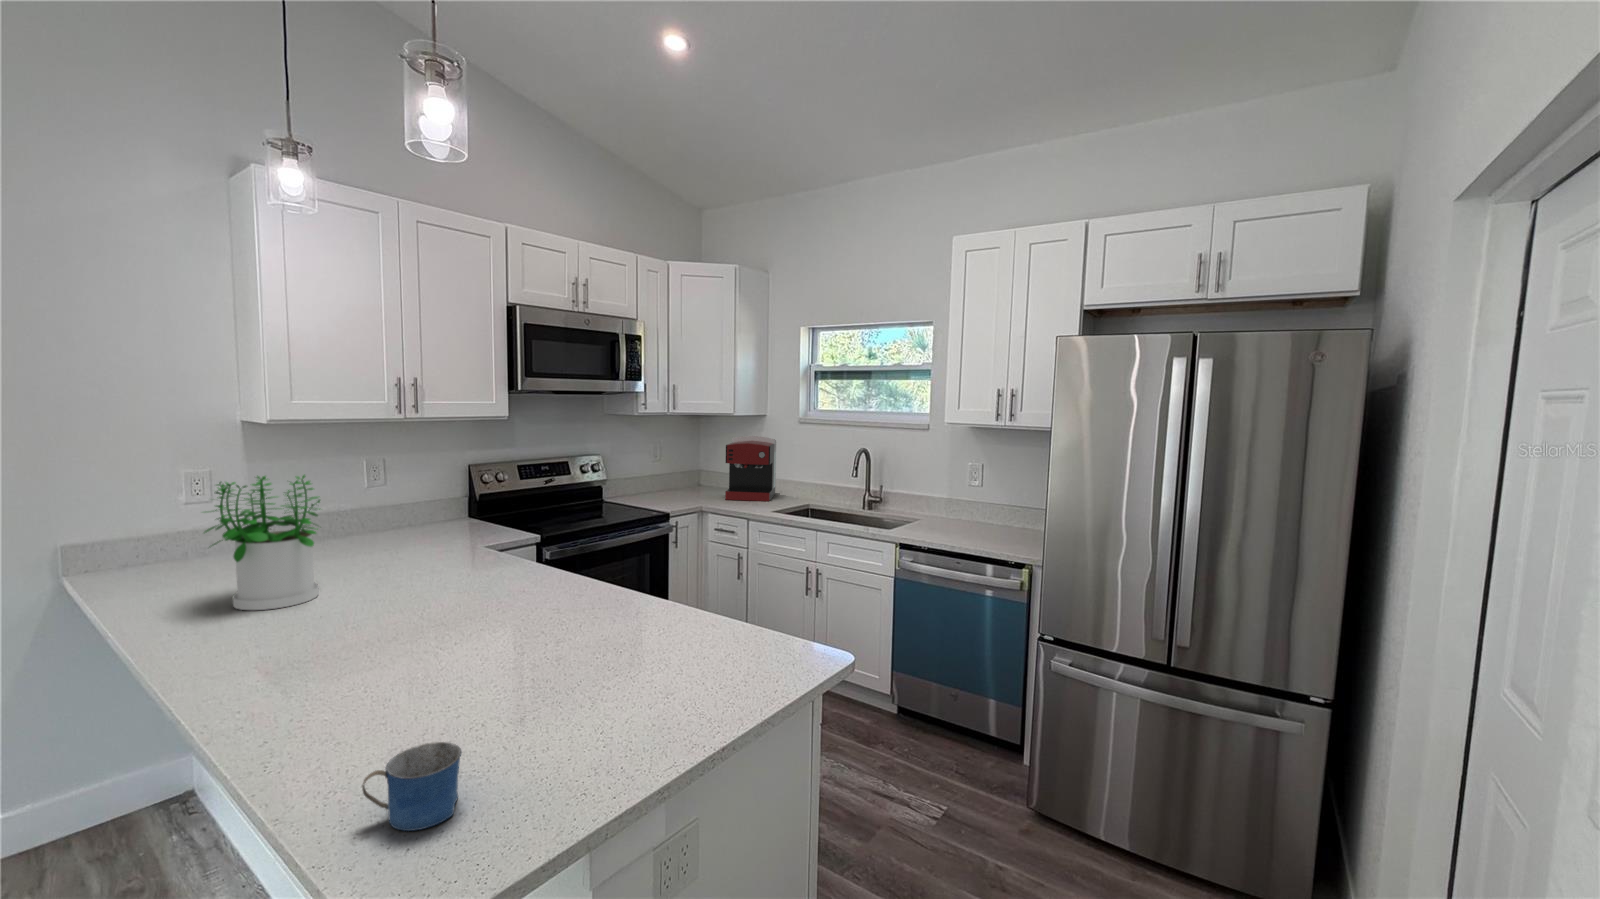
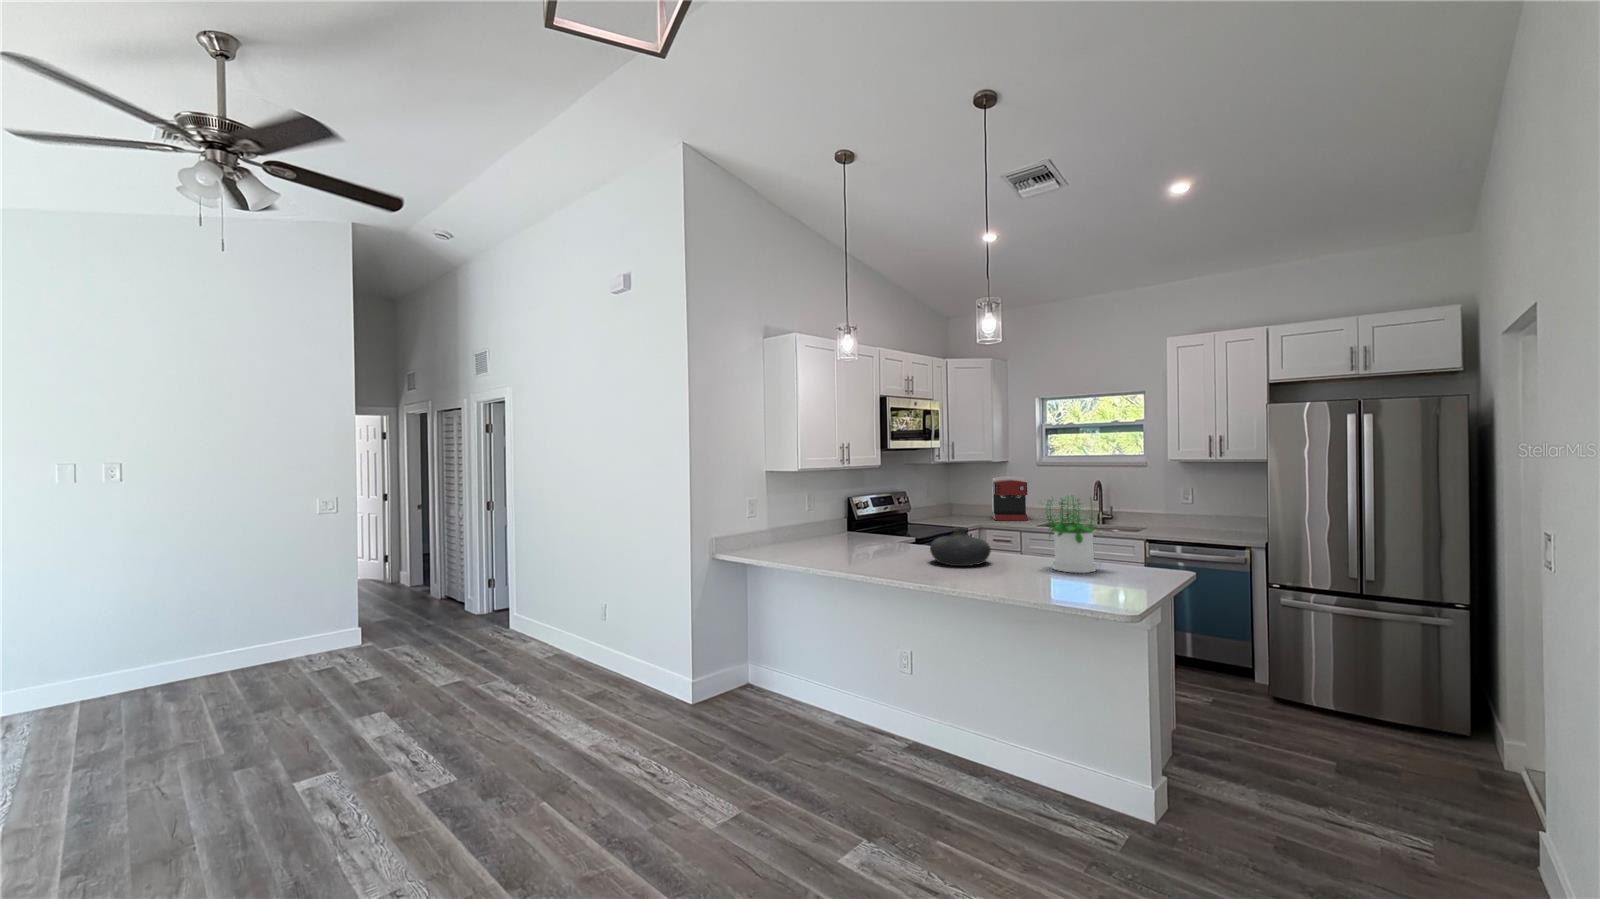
potted plant: present [204,475,320,610] -> present [1045,496,1096,573]
vase: none [361,552,497,639] -> present [930,527,991,566]
mug: present [362,742,462,831] -> none [1073,573,1103,597]

